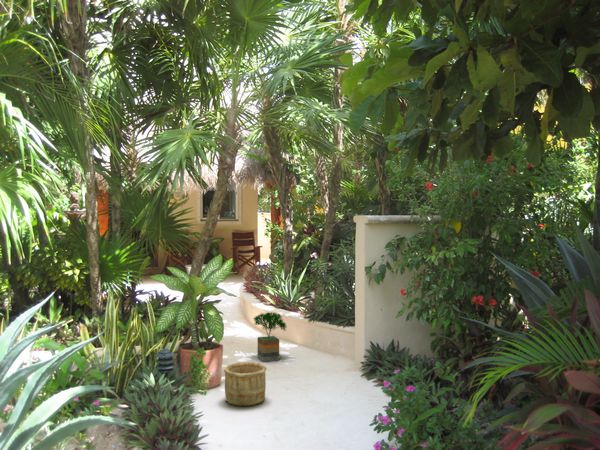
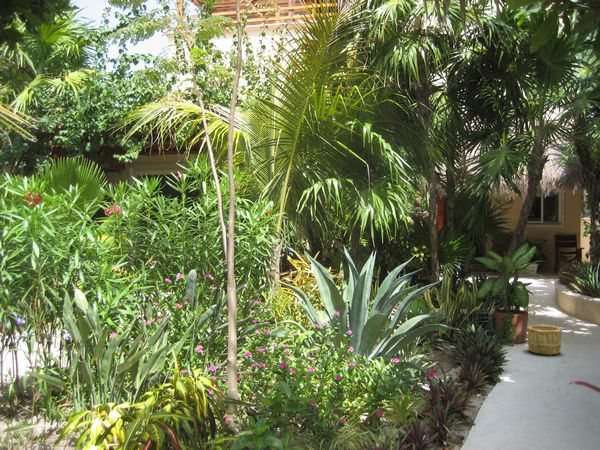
potted tree: present [254,312,286,362] -> none [557,294,588,335]

